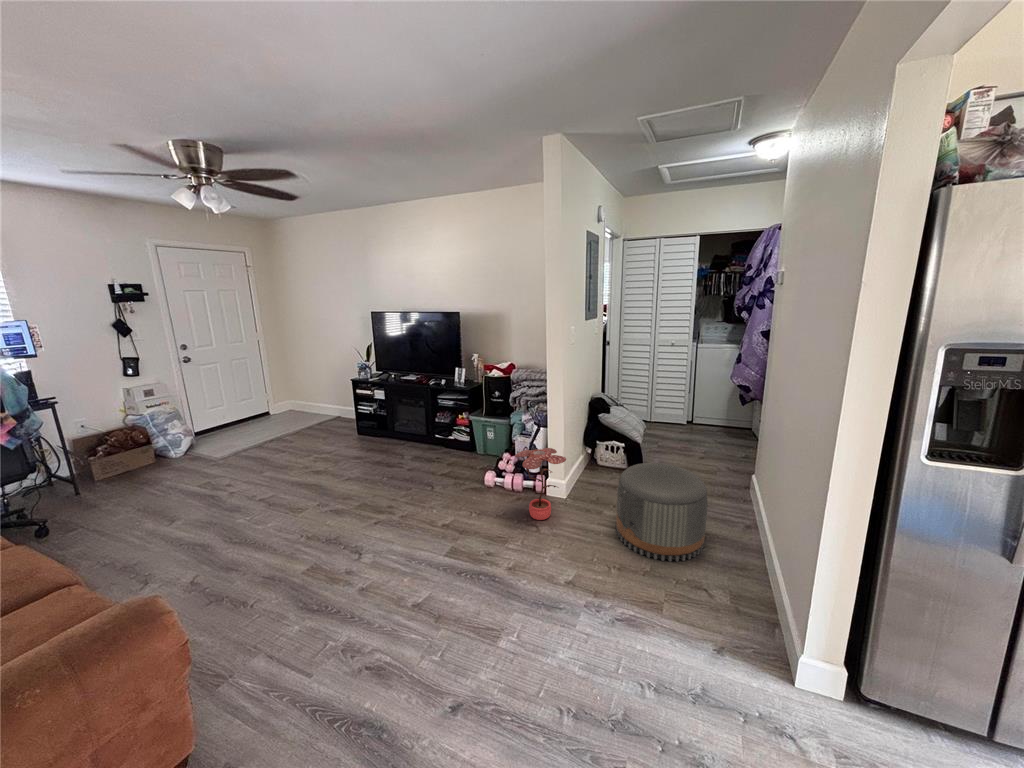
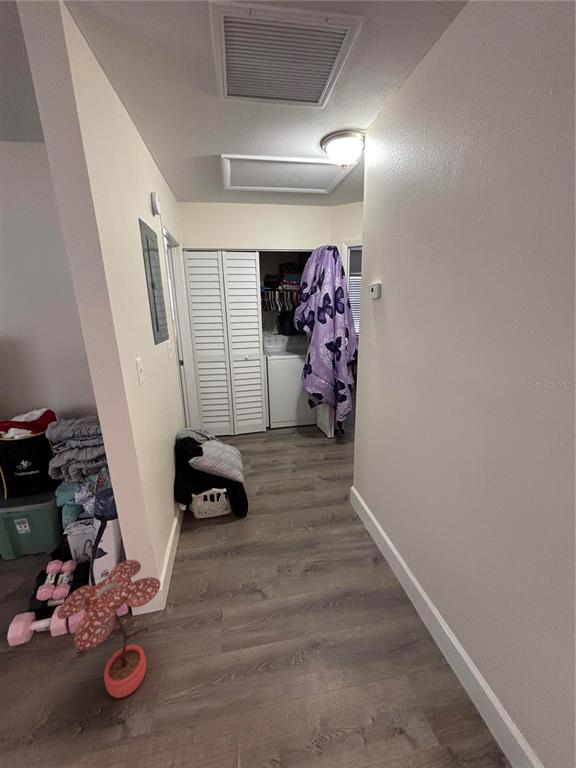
pouf: present [616,463,708,561] -> none [245,524,360,690]

